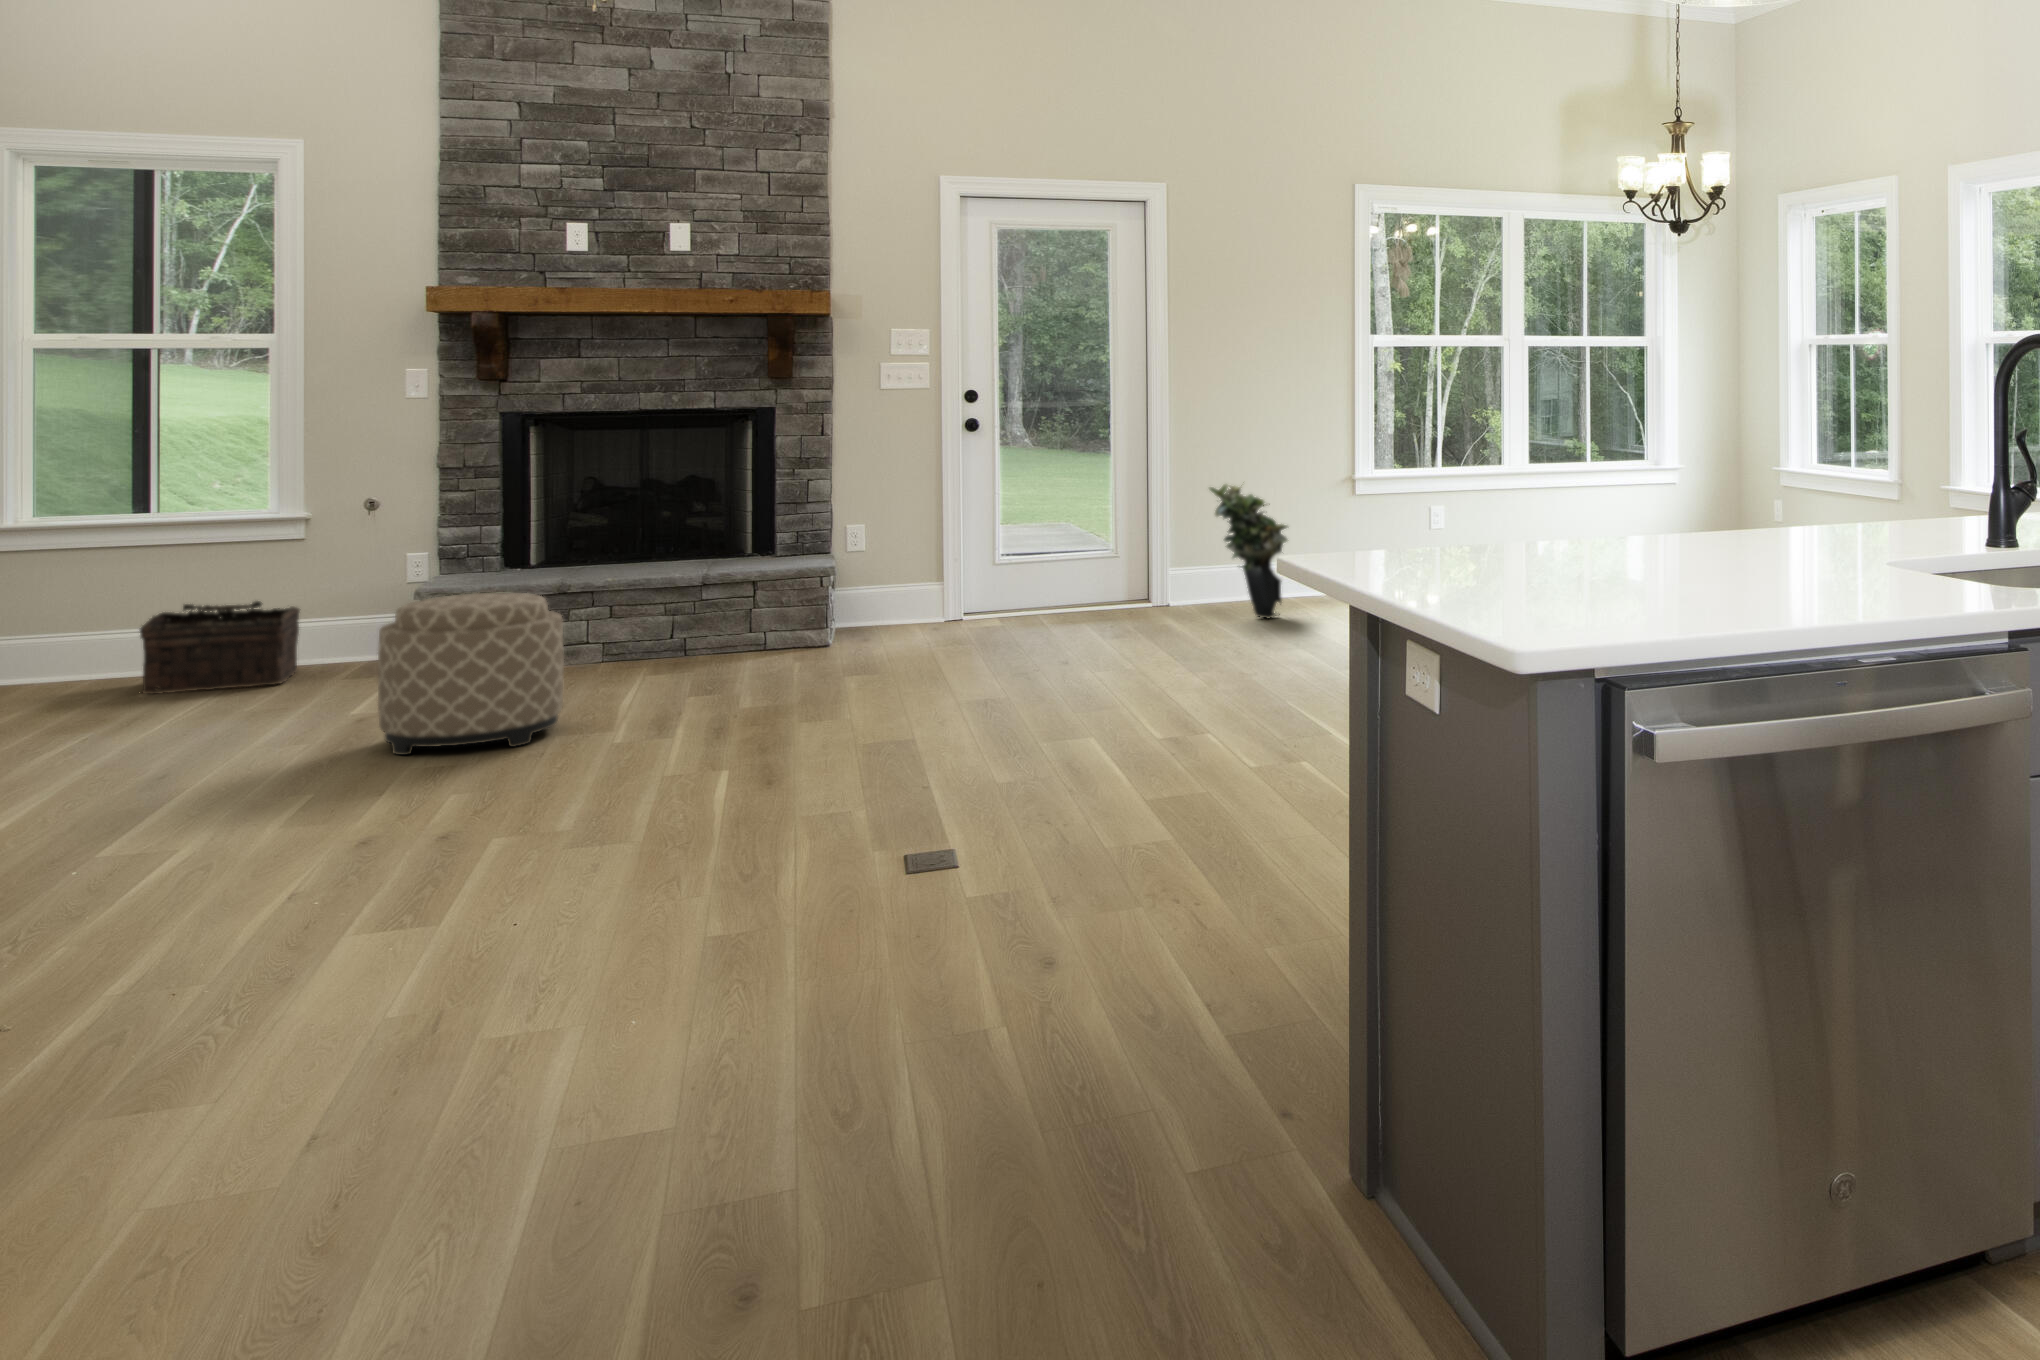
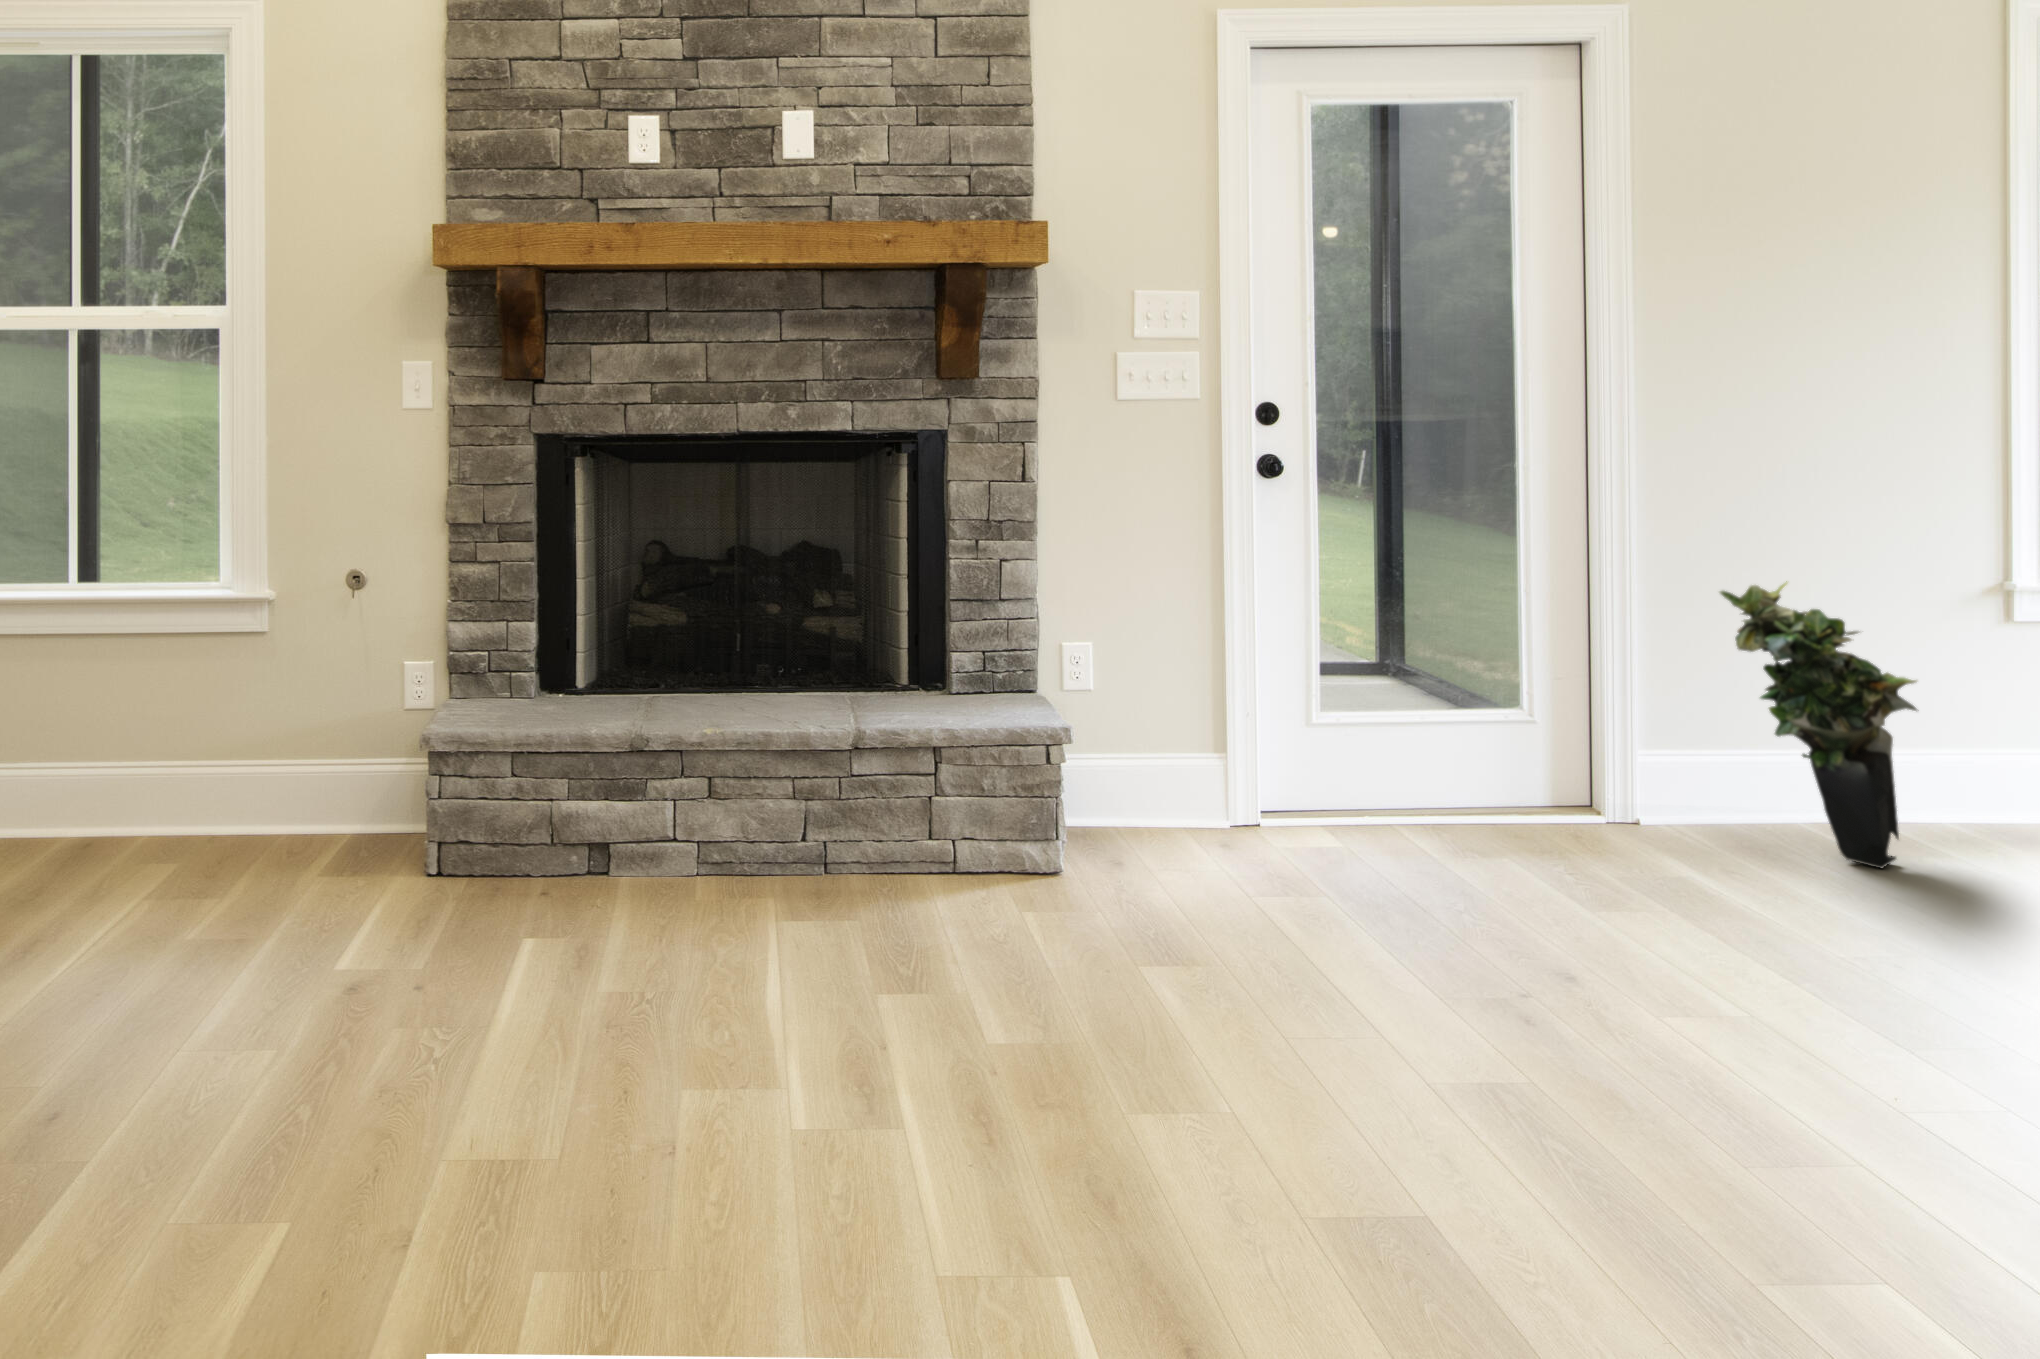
ottoman: present [378,592,564,755] -> none [336,851,689,1276]
basket: present [140,601,300,694] -> none [35,738,261,897]

